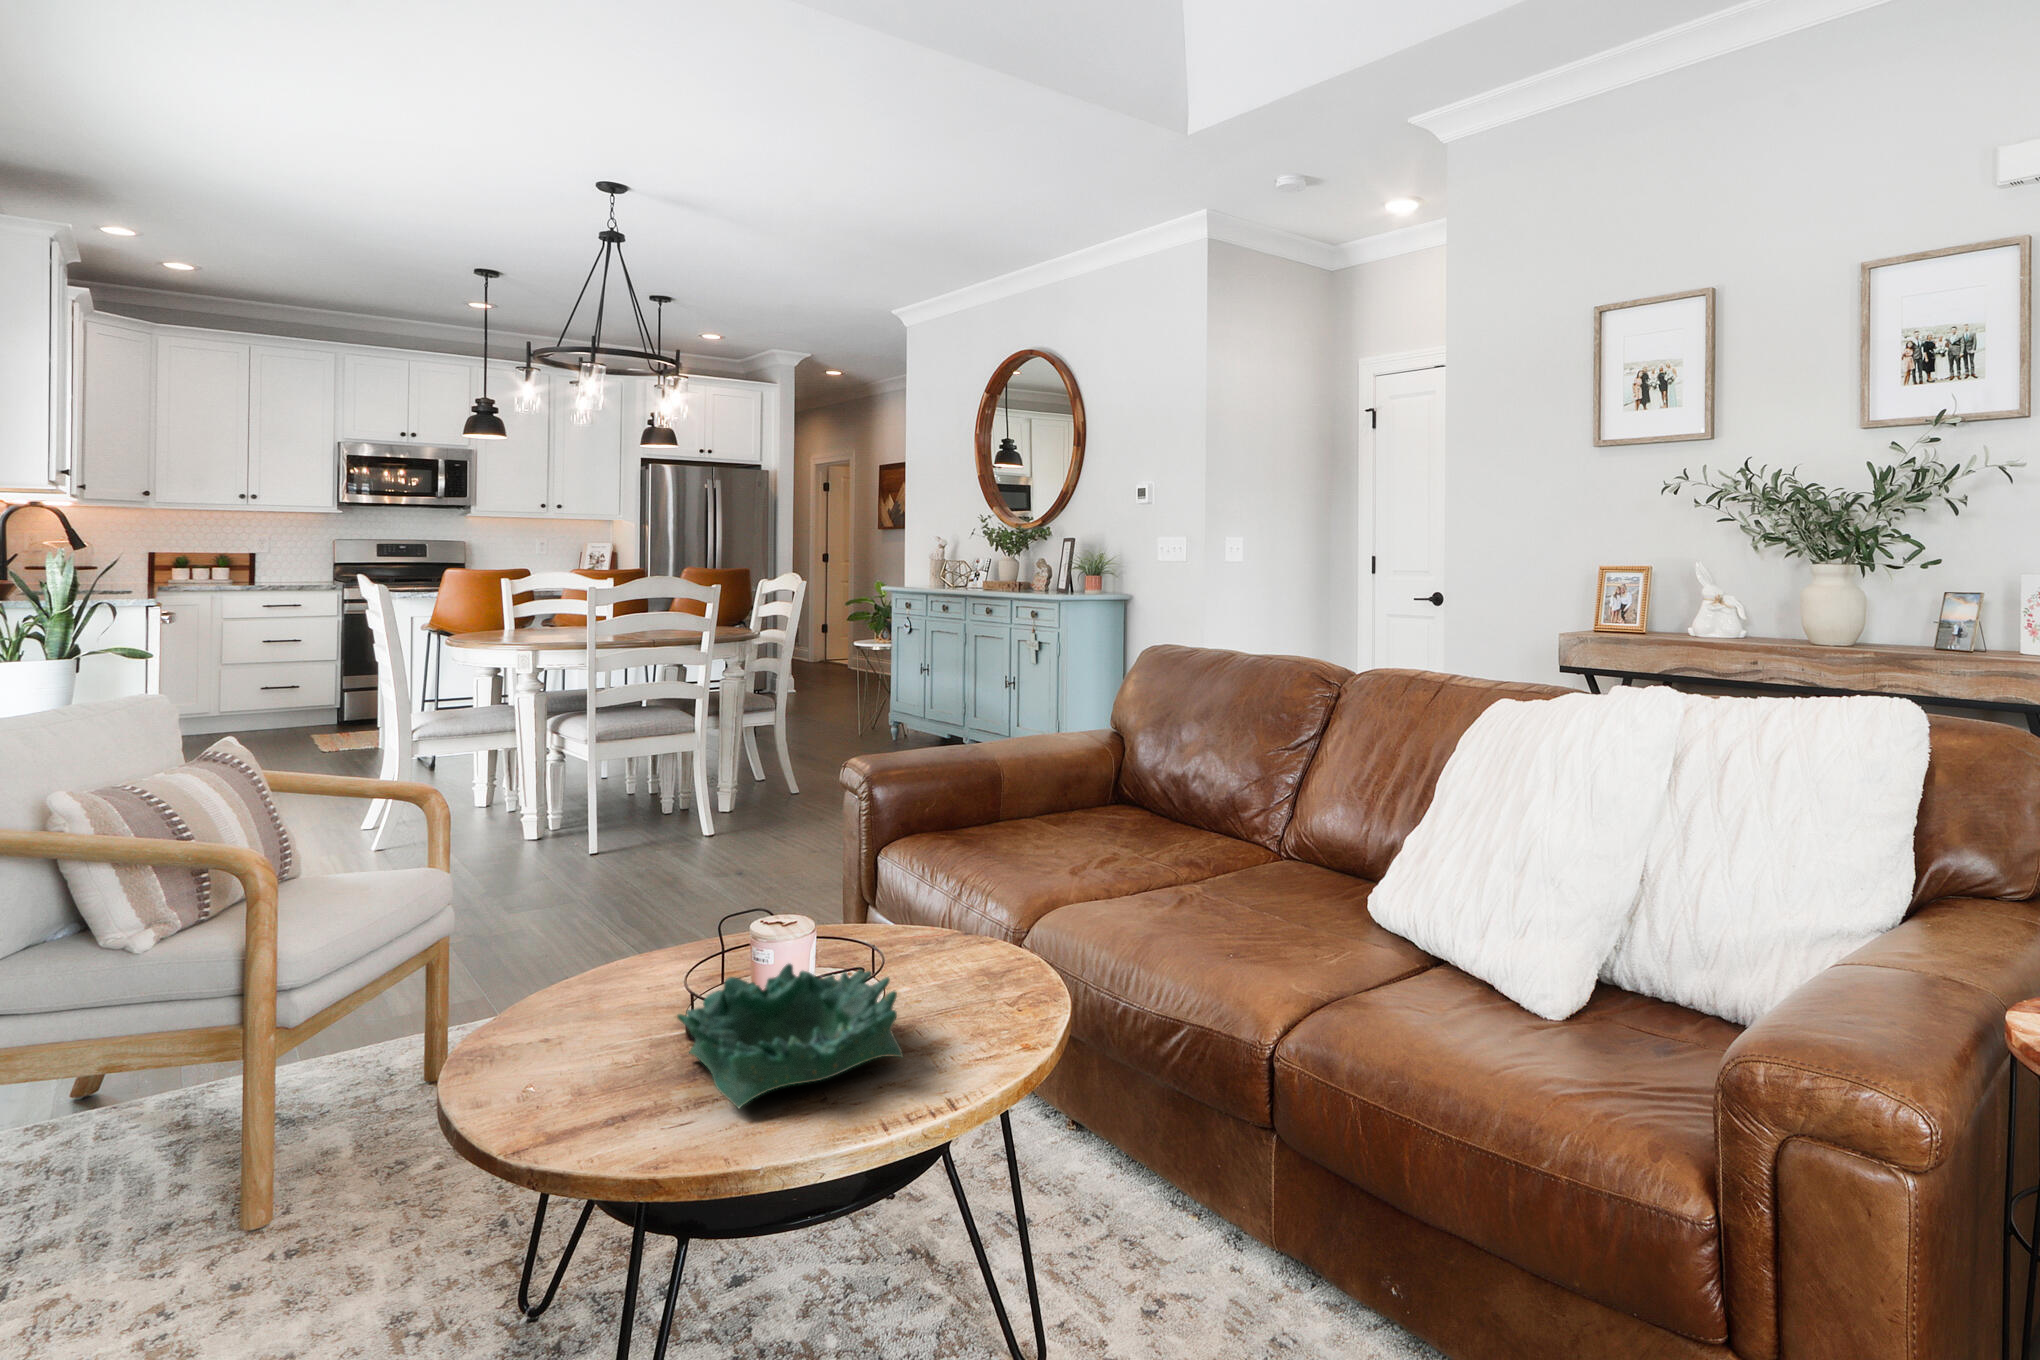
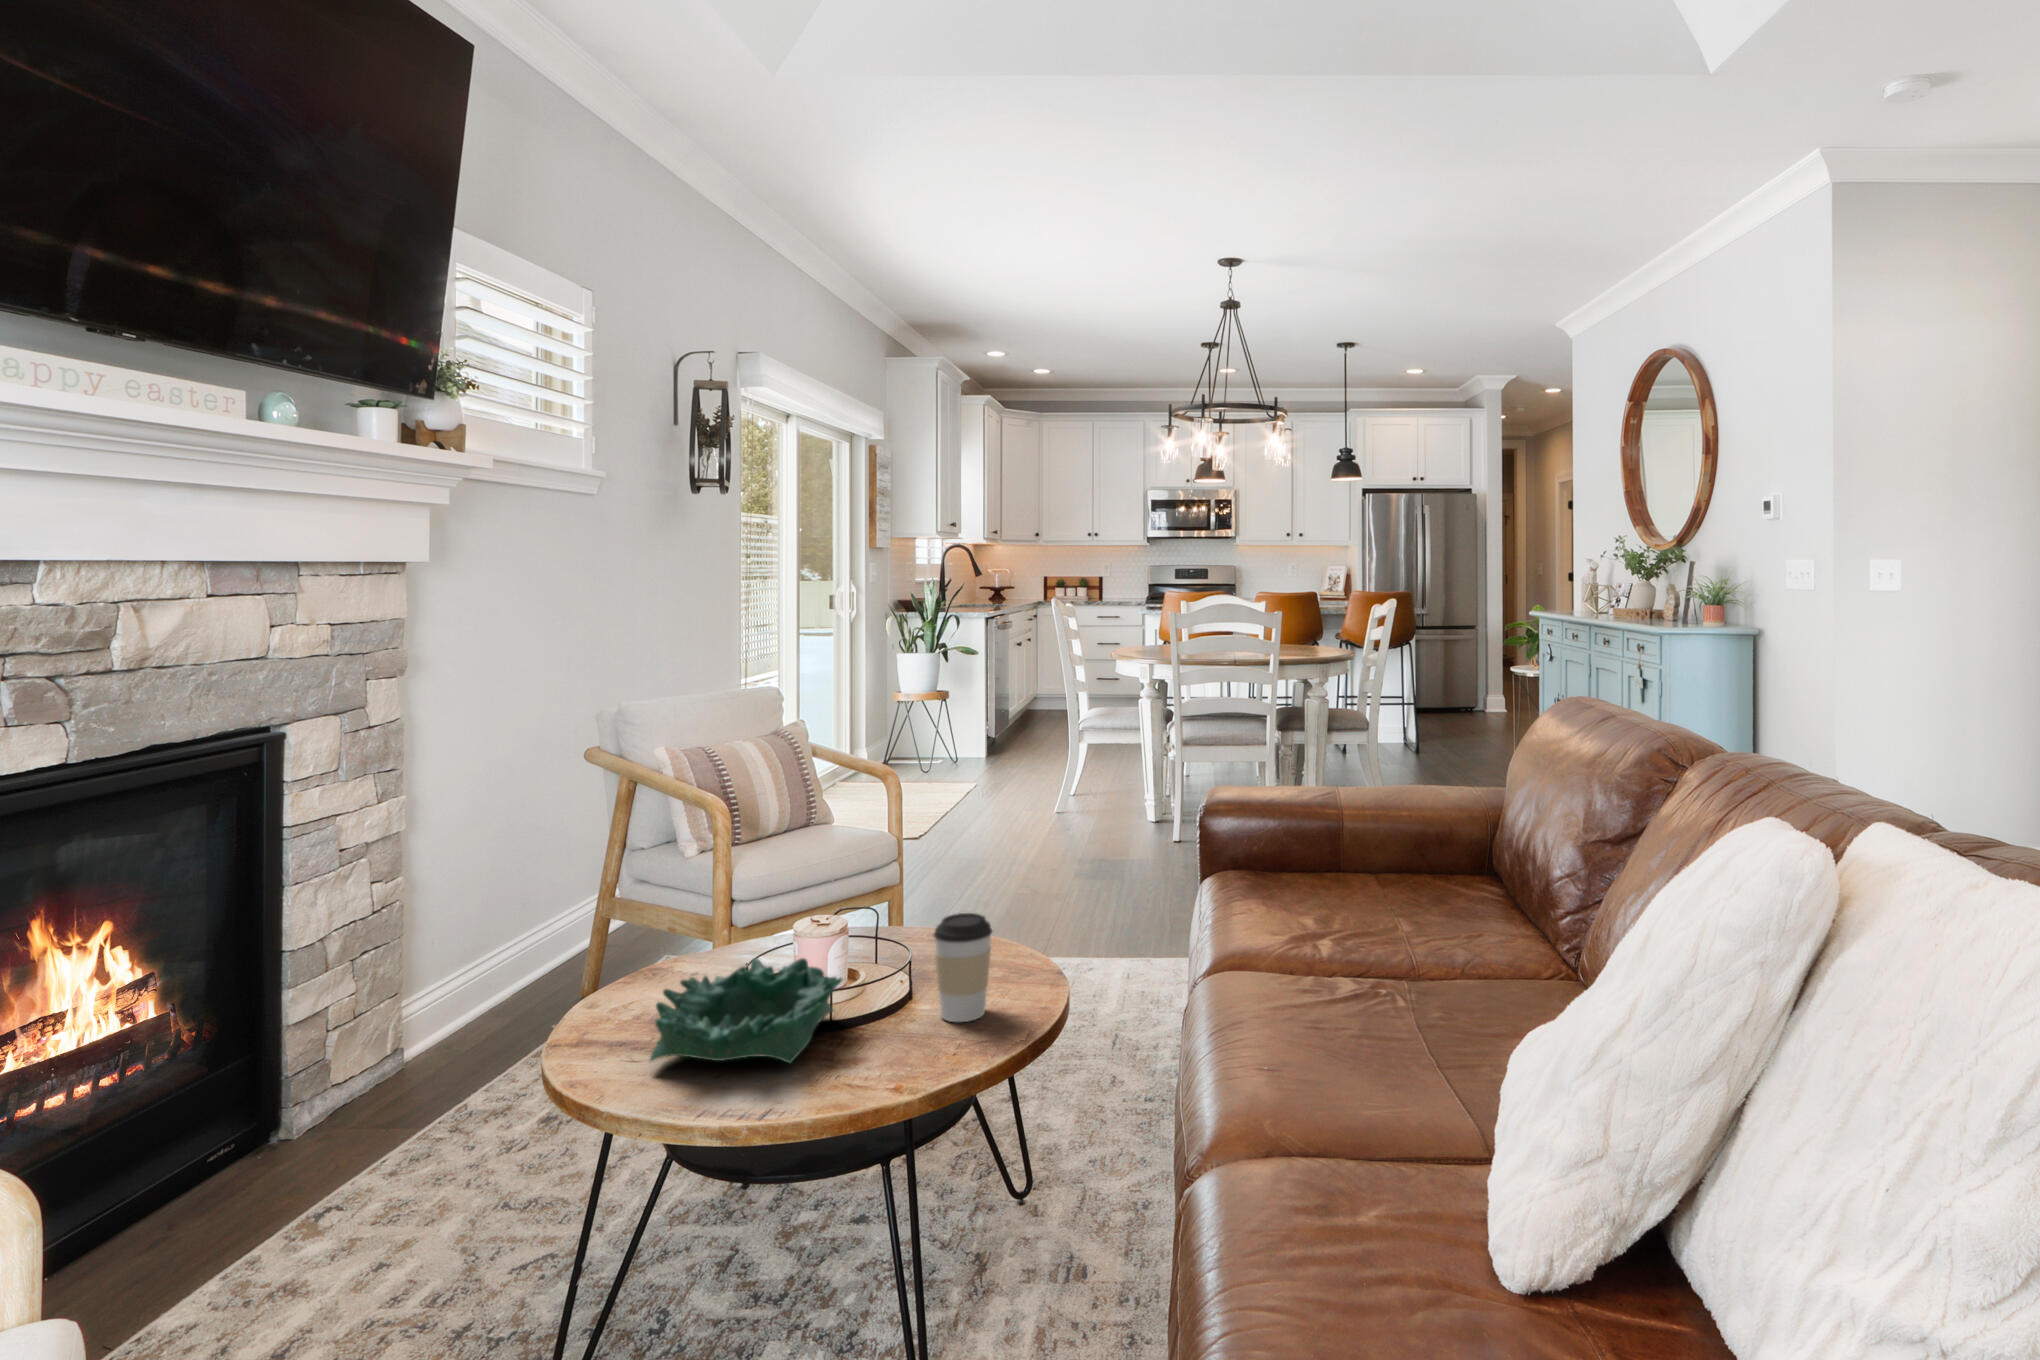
coffee cup: none [928,875,991,991] -> present [934,913,992,1022]

